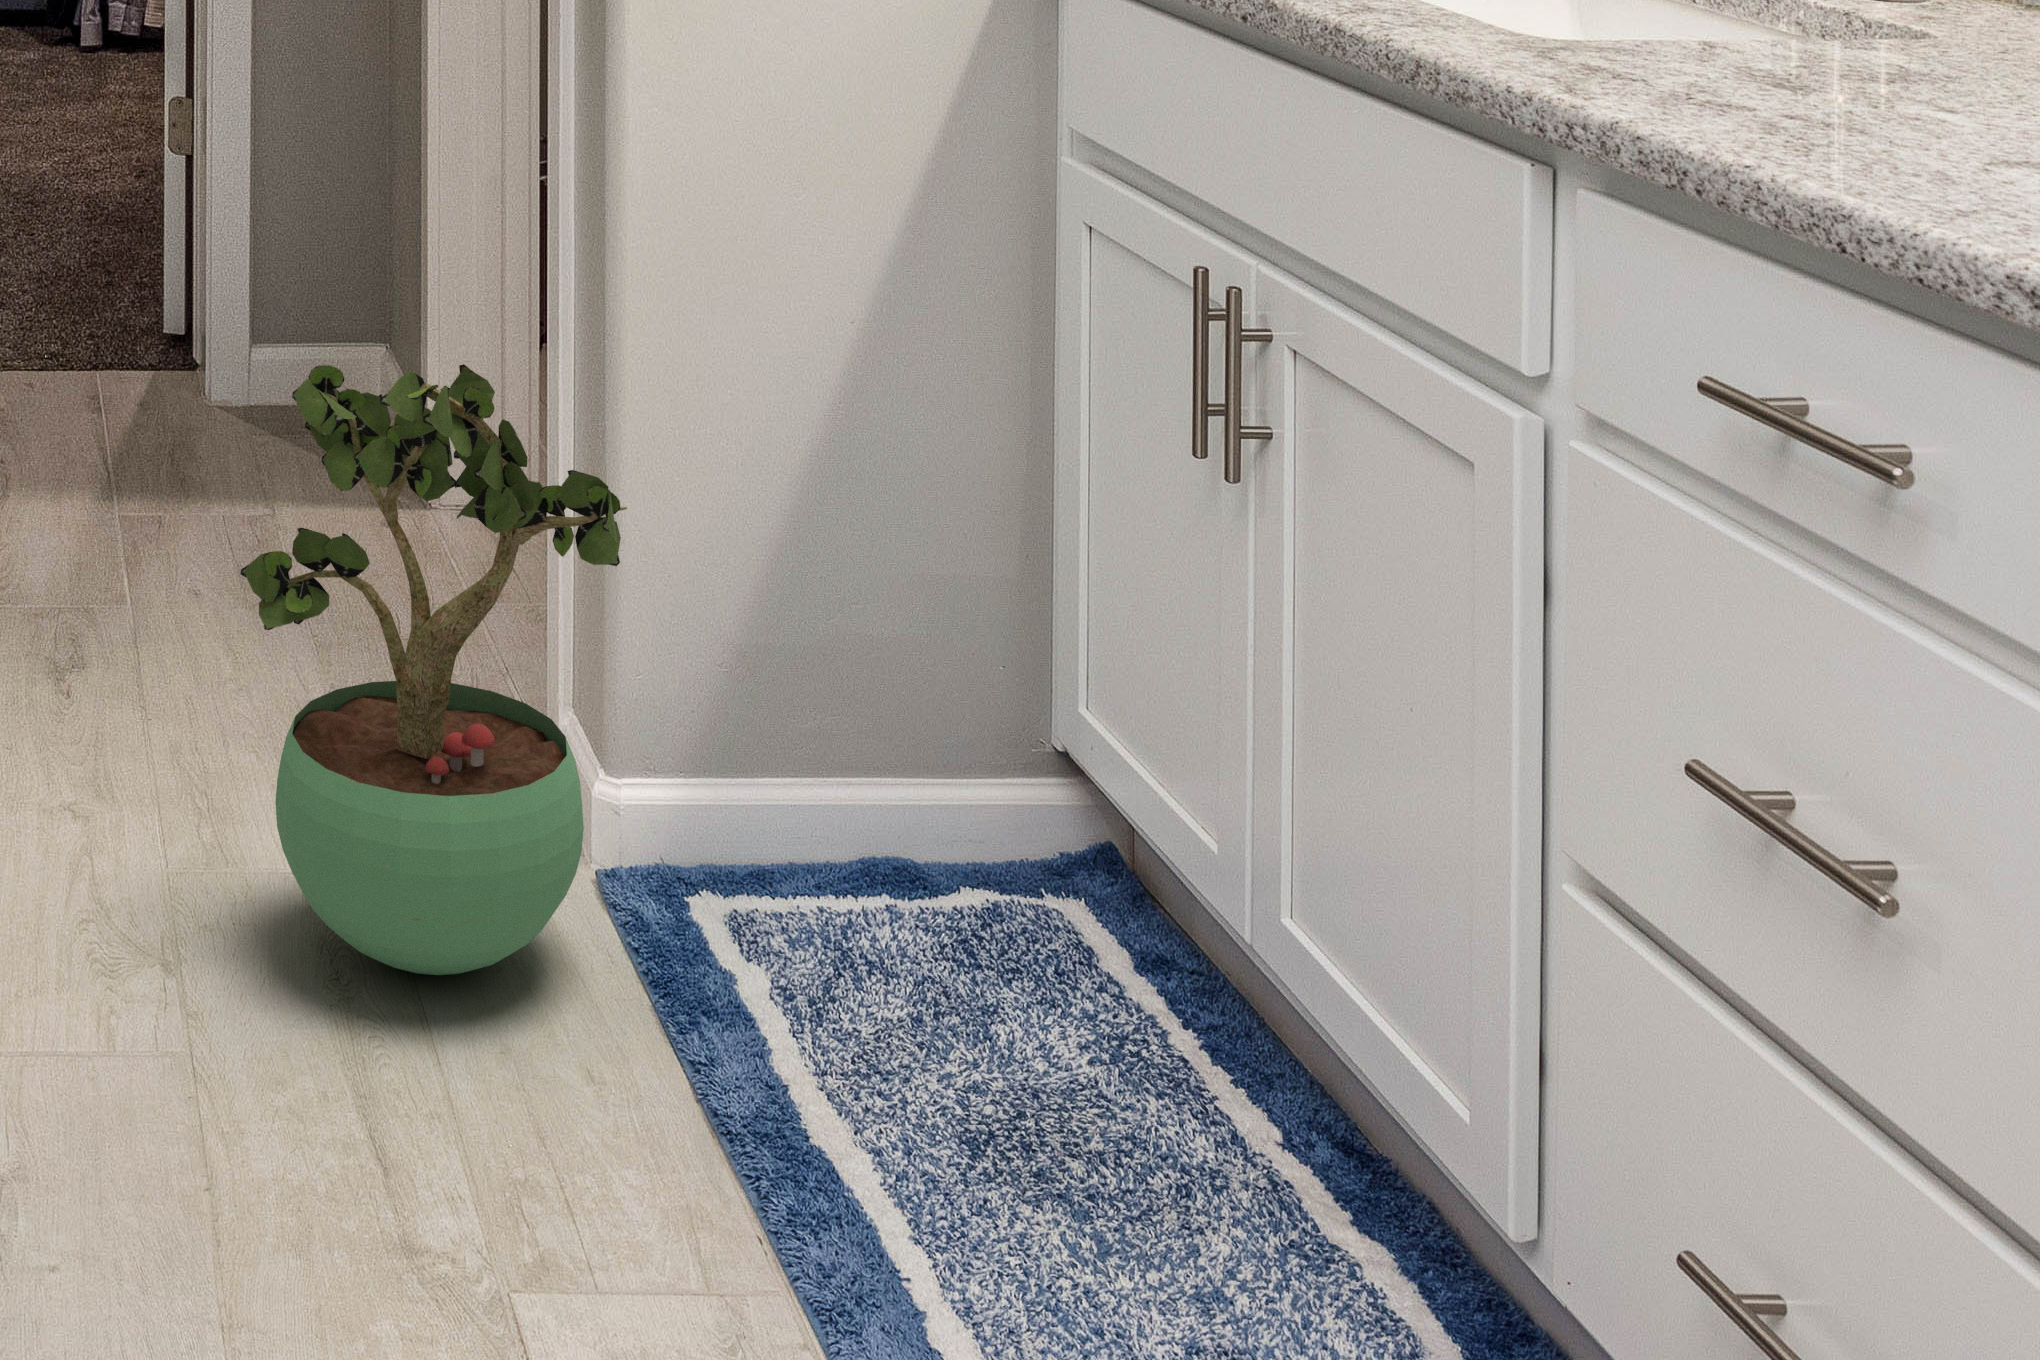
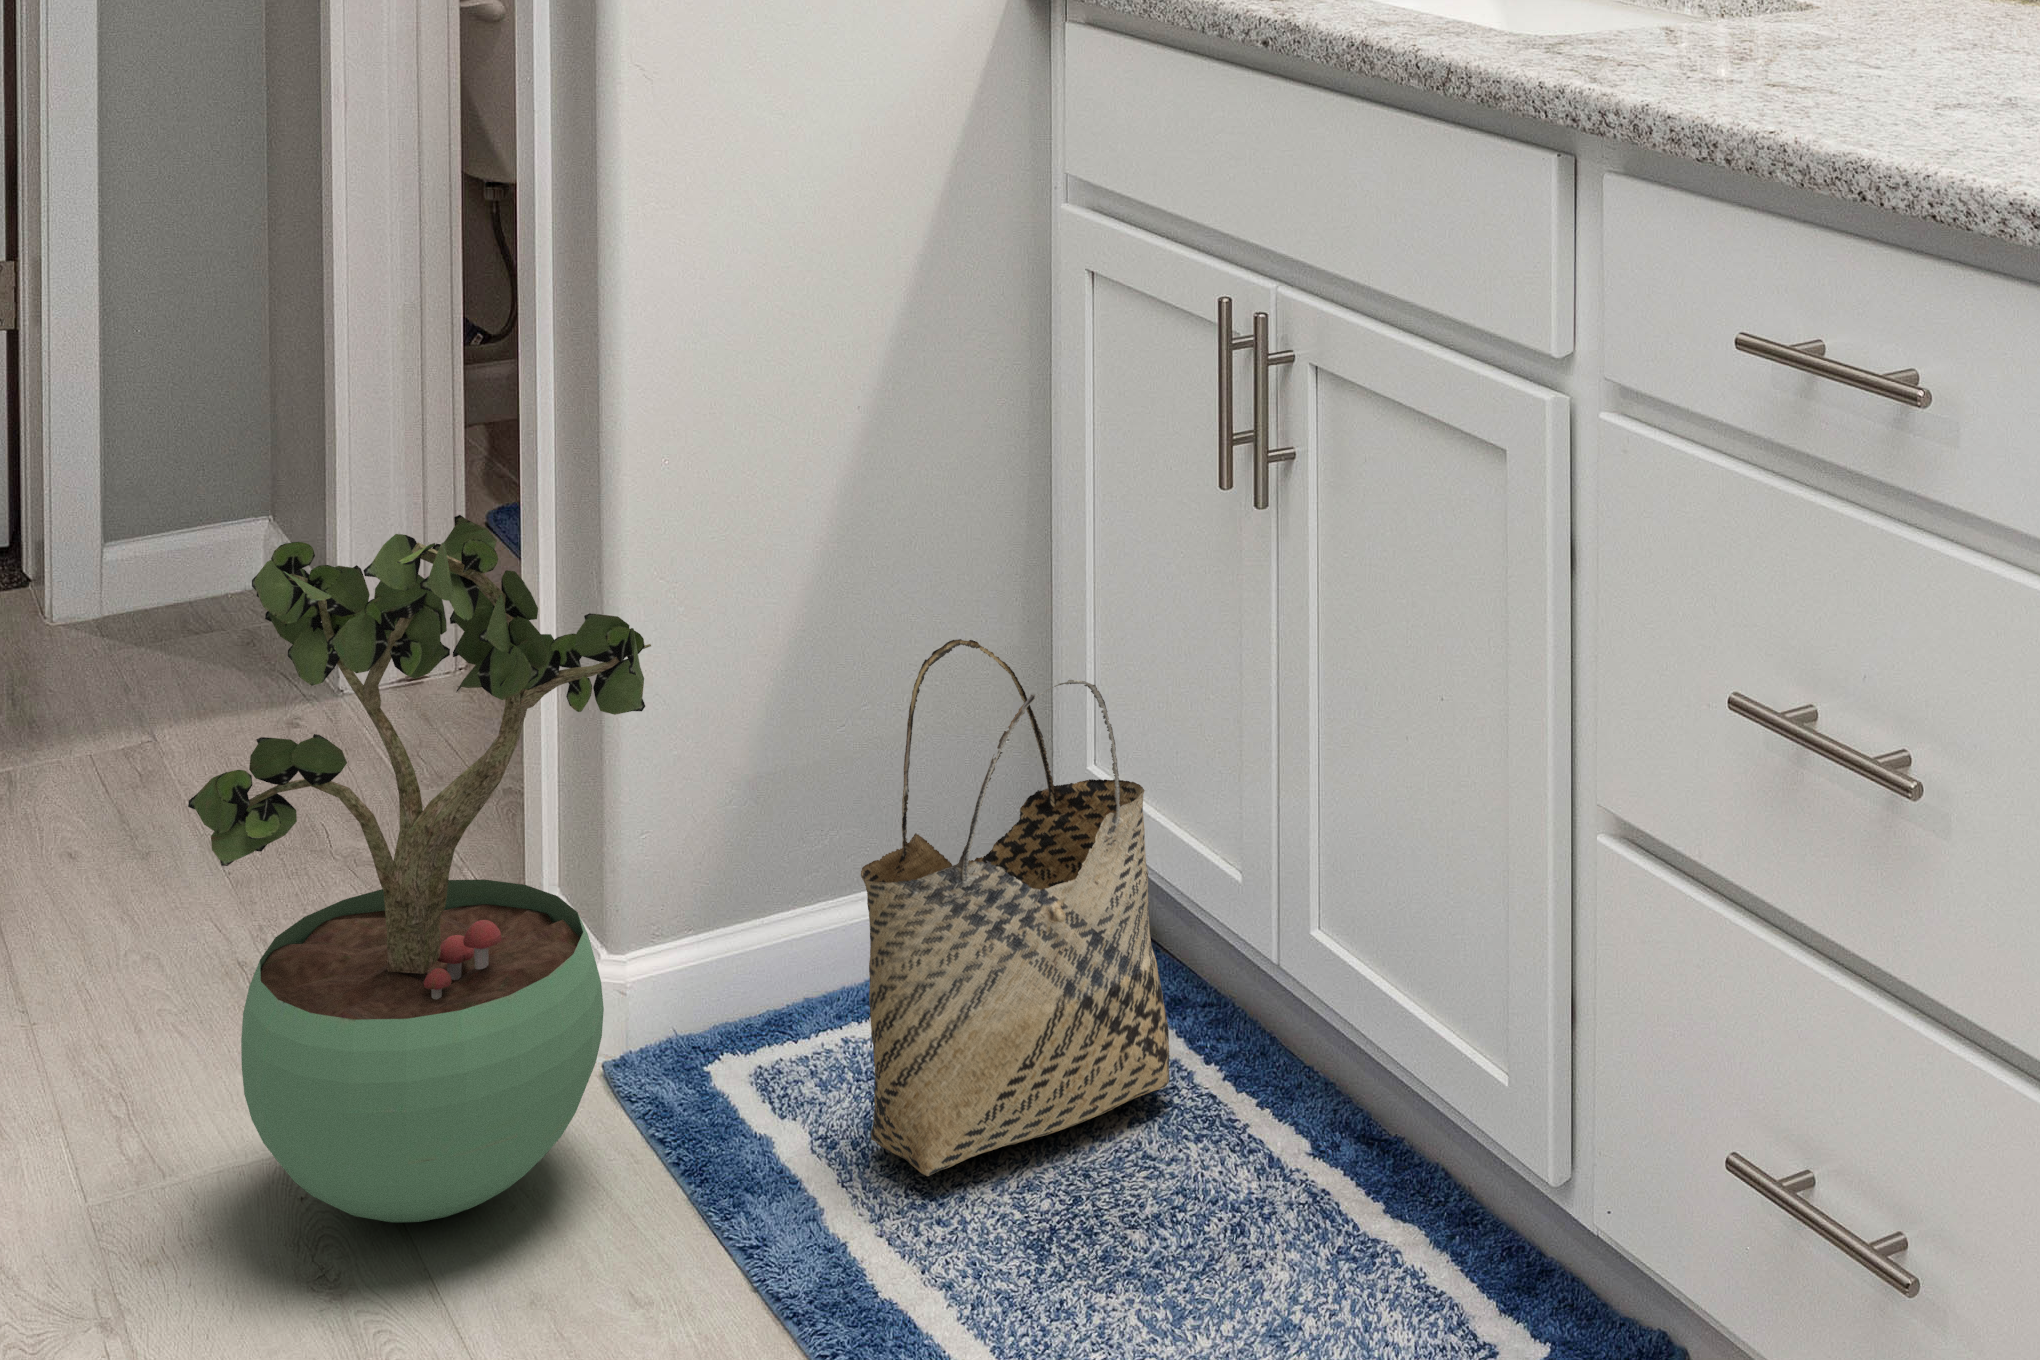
woven basket: none [822,558,1141,1057] -> present [861,639,1169,1176]

